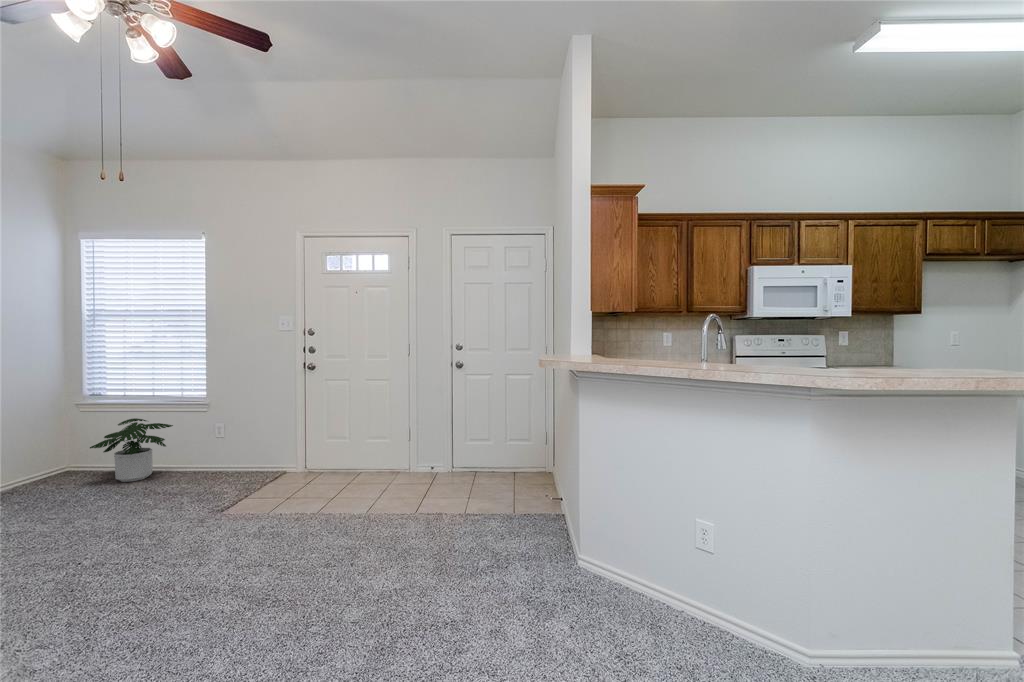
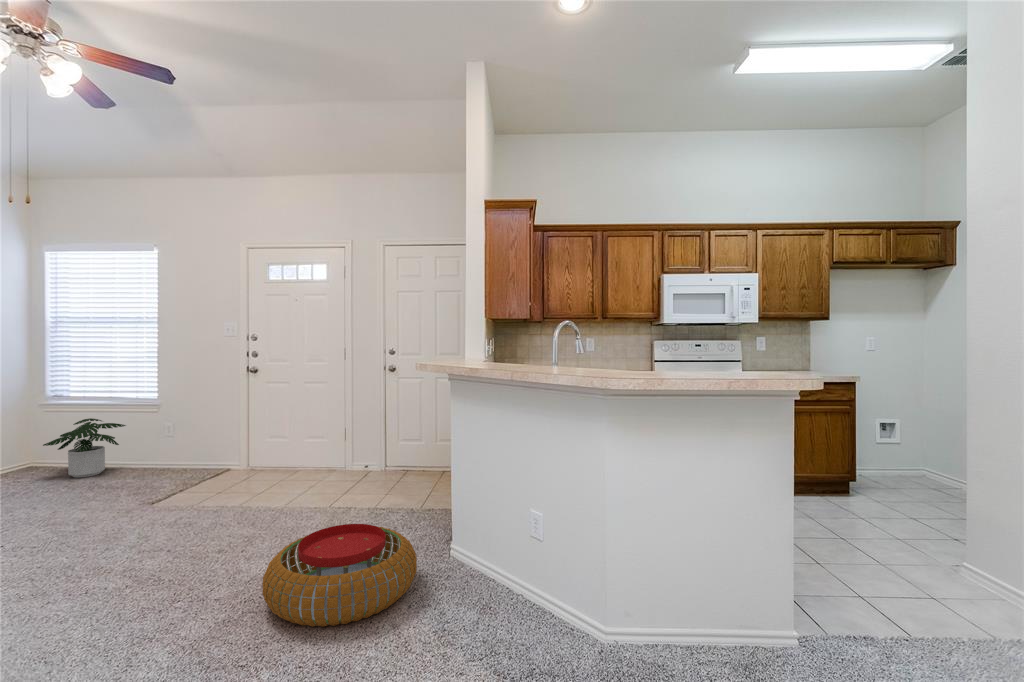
pouf: none [409,535,568,652] -> present [262,524,417,627]

